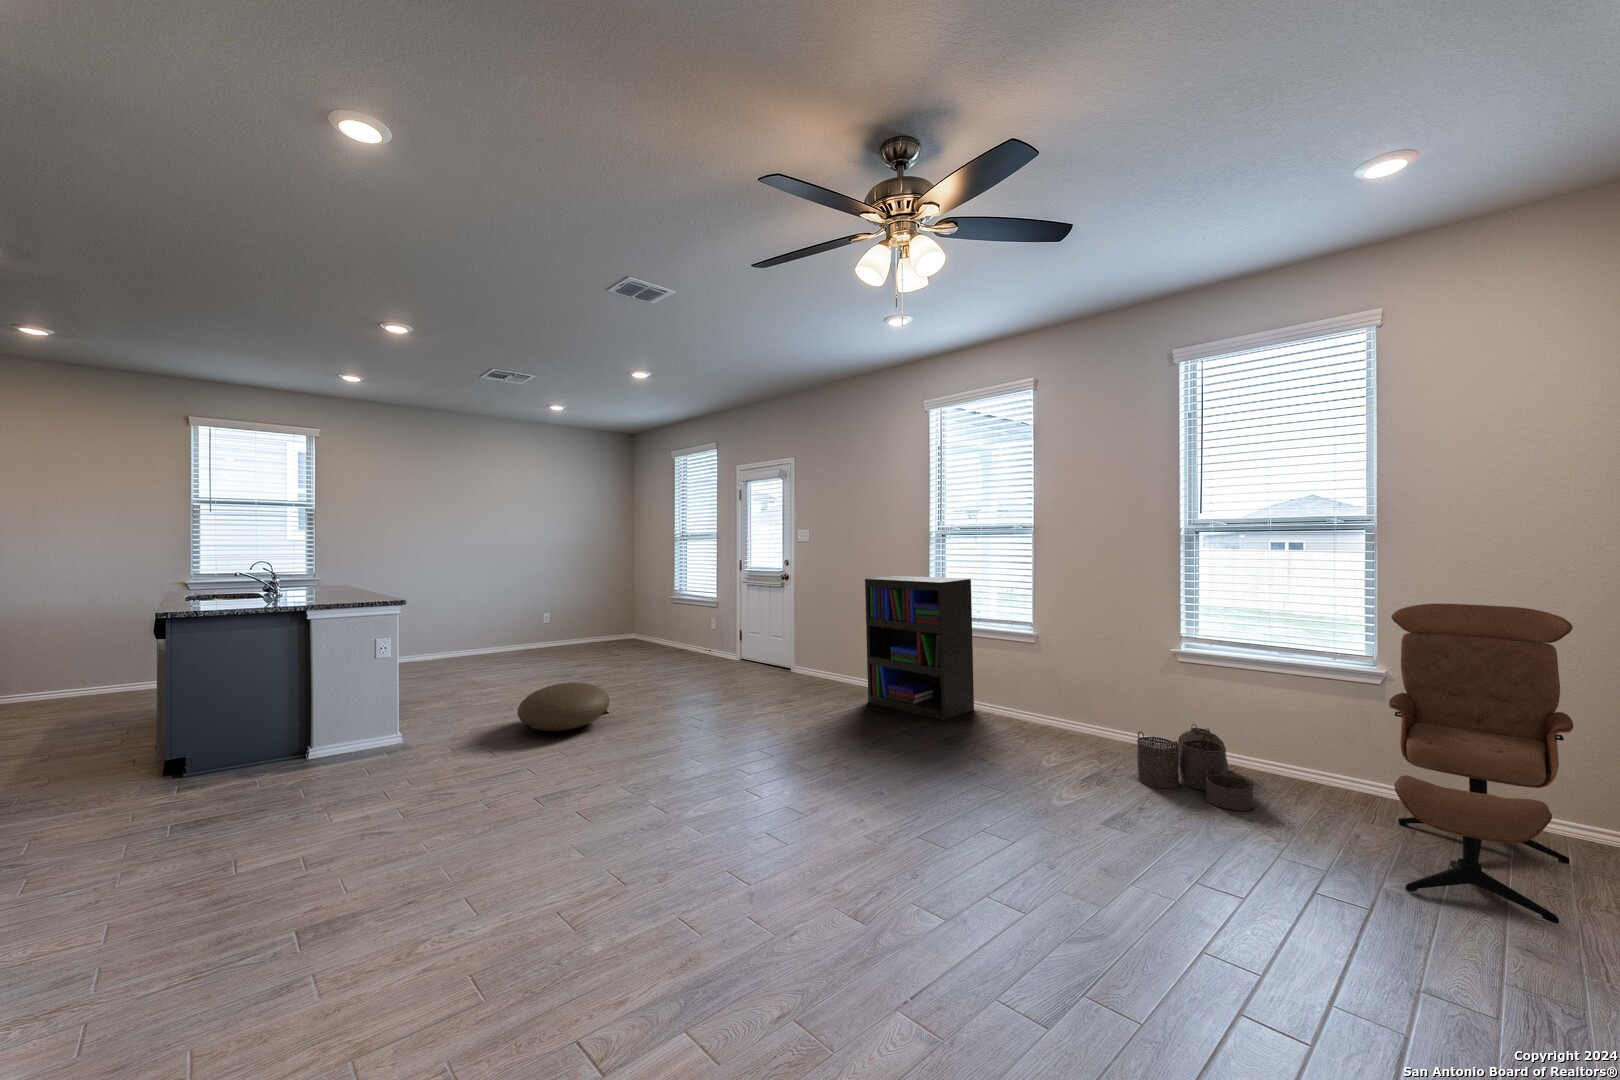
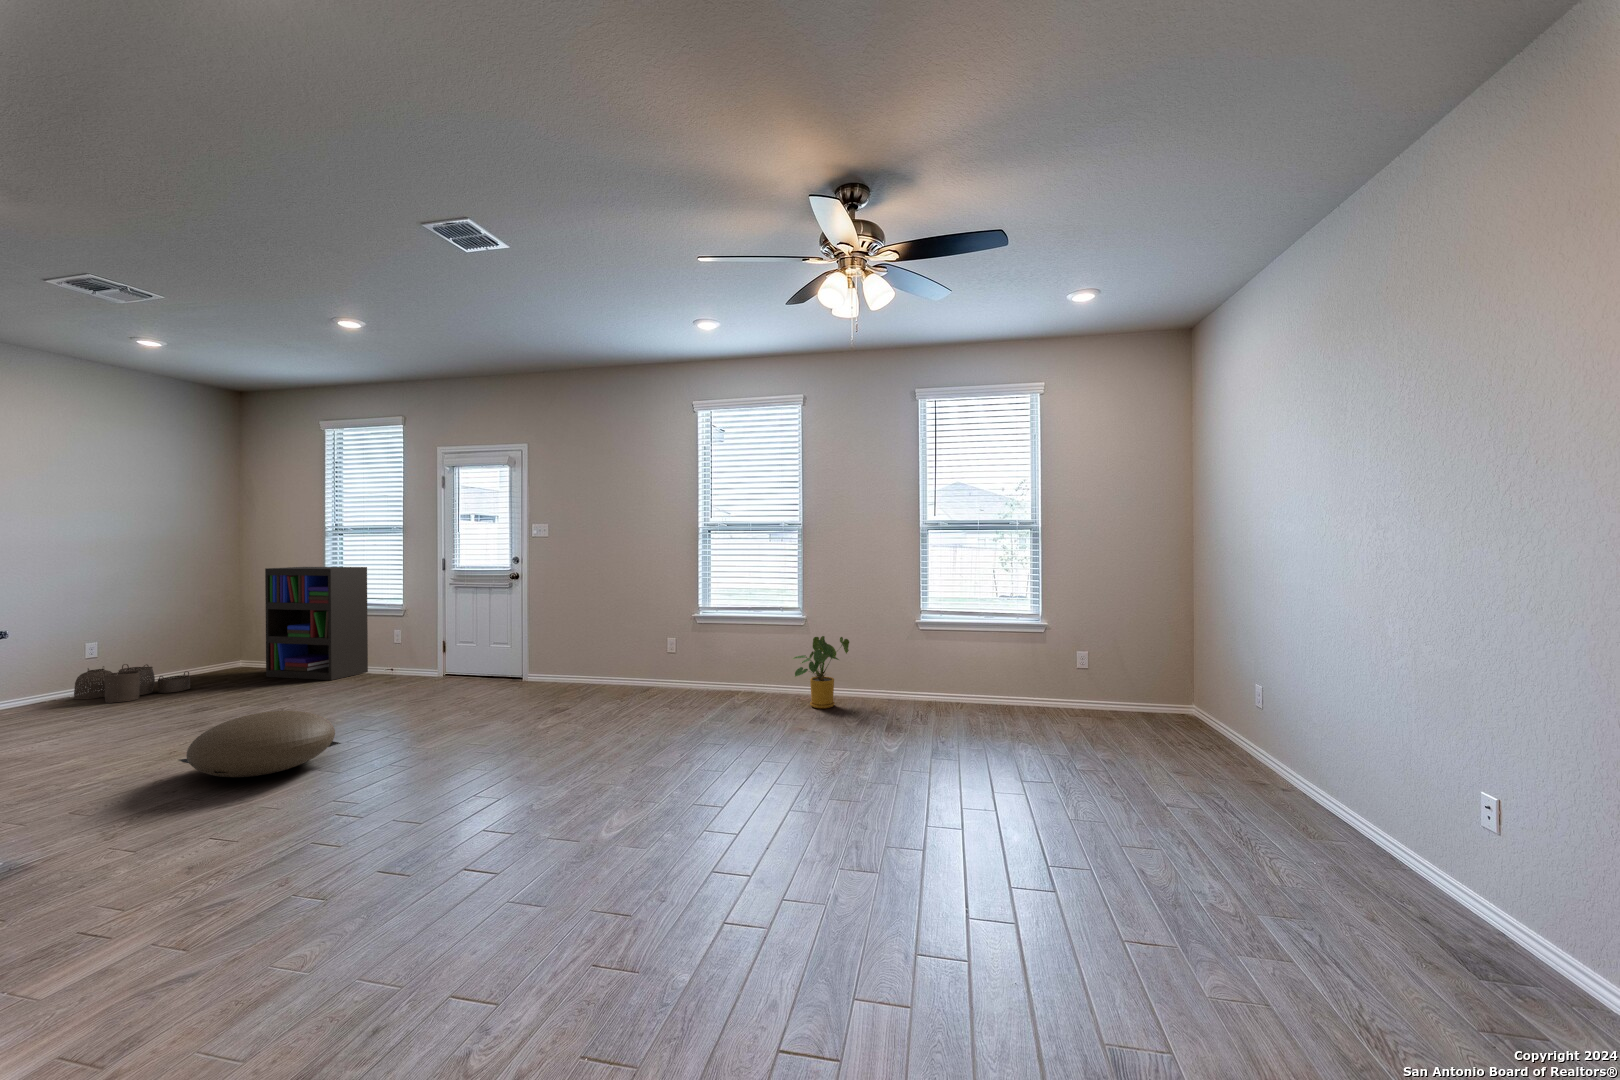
bookshelf: present [865,576,974,721] -> present [265,567,368,680]
lounge chair: present [1389,604,1574,924] -> none [1051,576,1155,751]
house plant: none [1007,658,1087,745] -> present [793,636,849,708]
woven basket: present [1137,724,1254,811] -> present [74,664,190,703]

